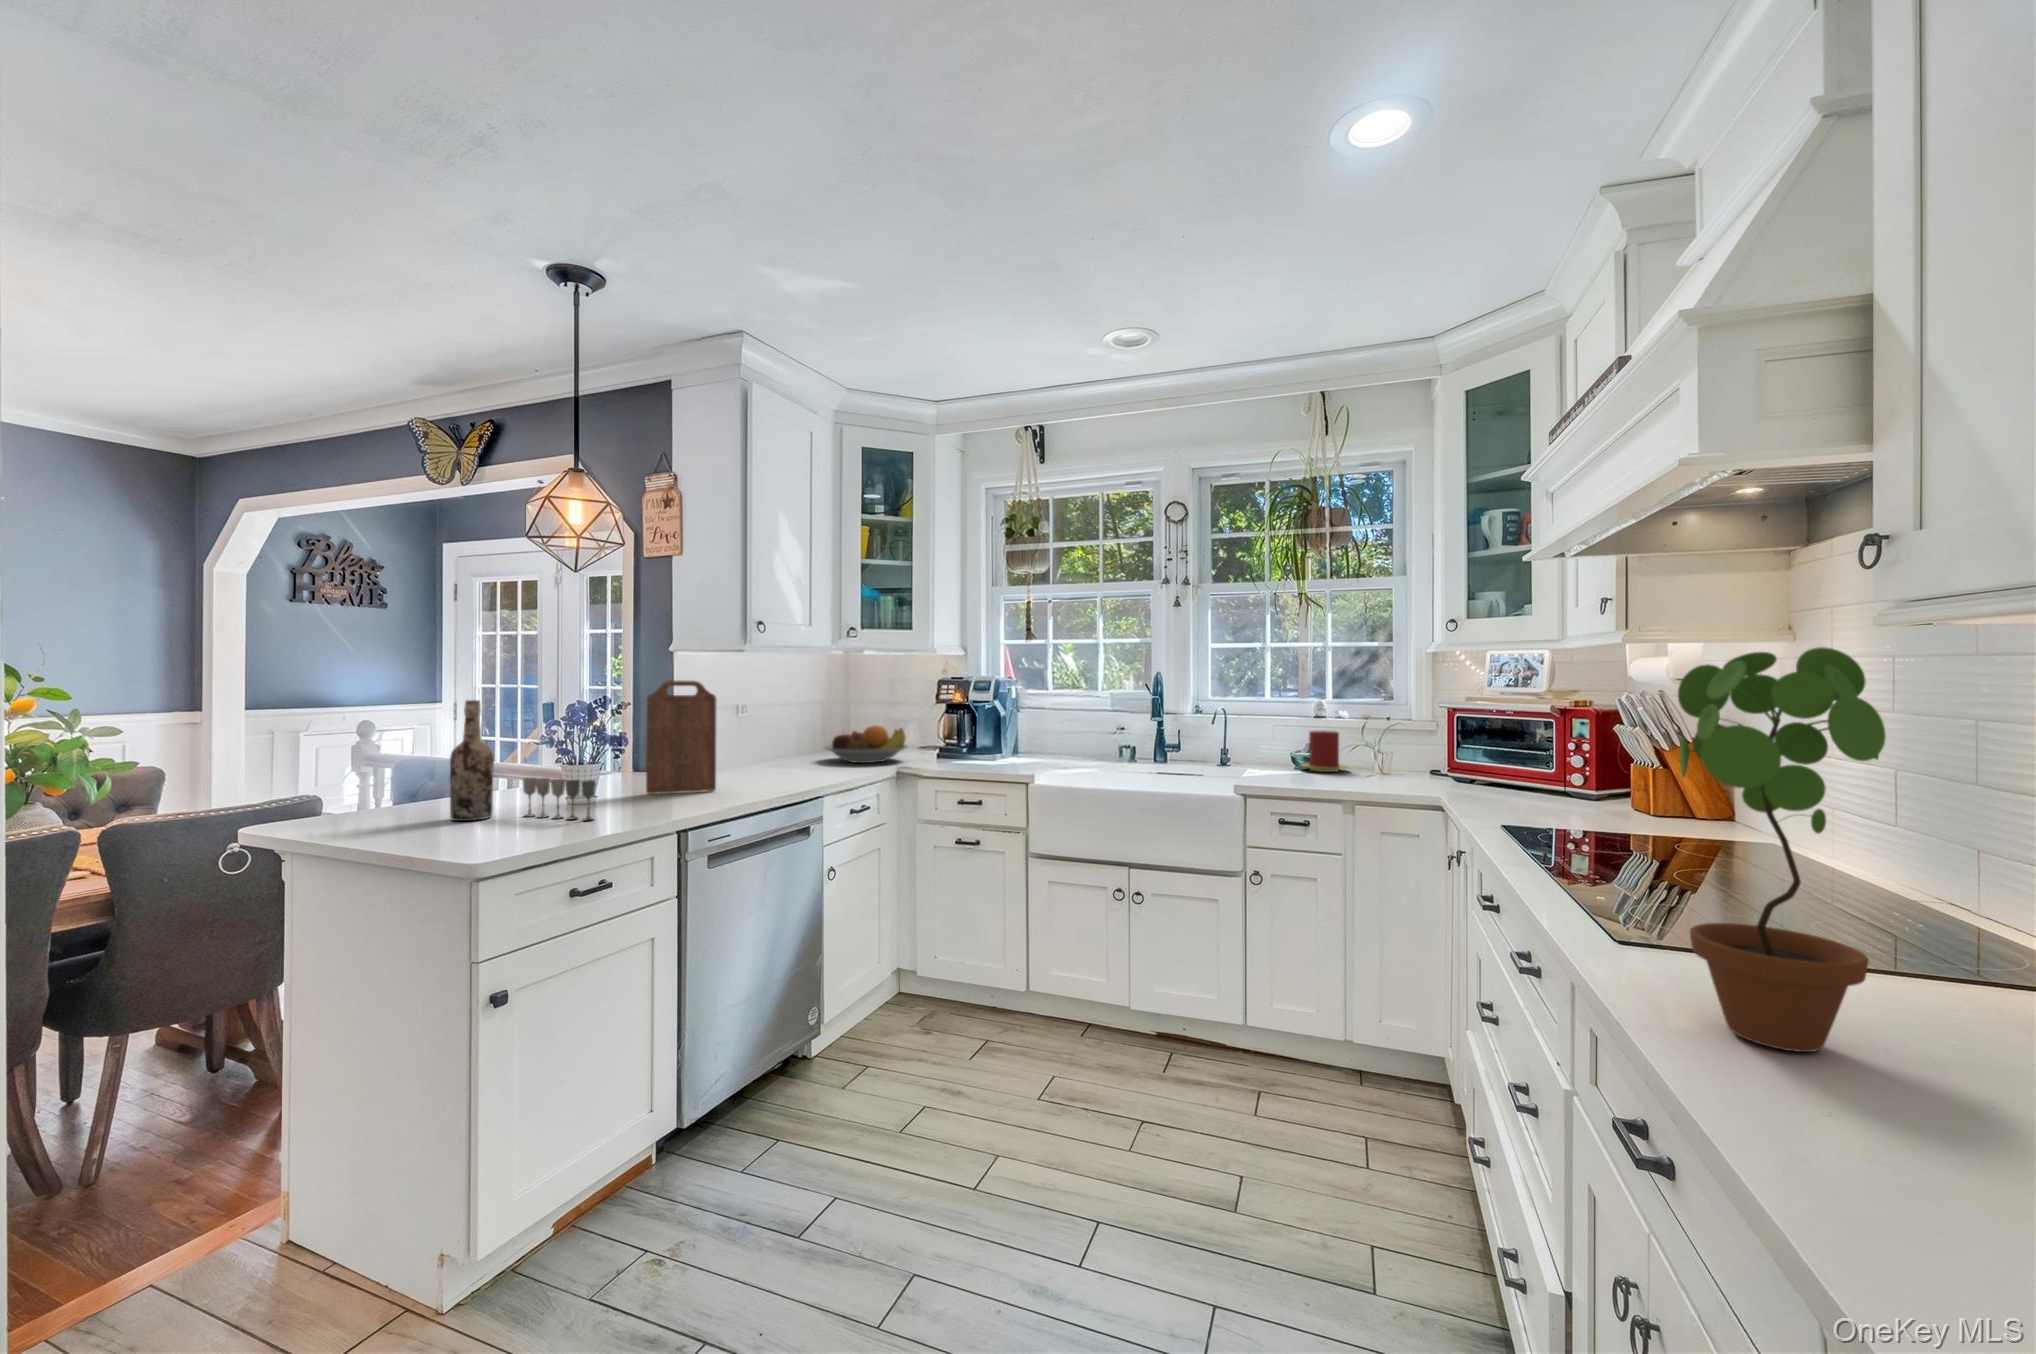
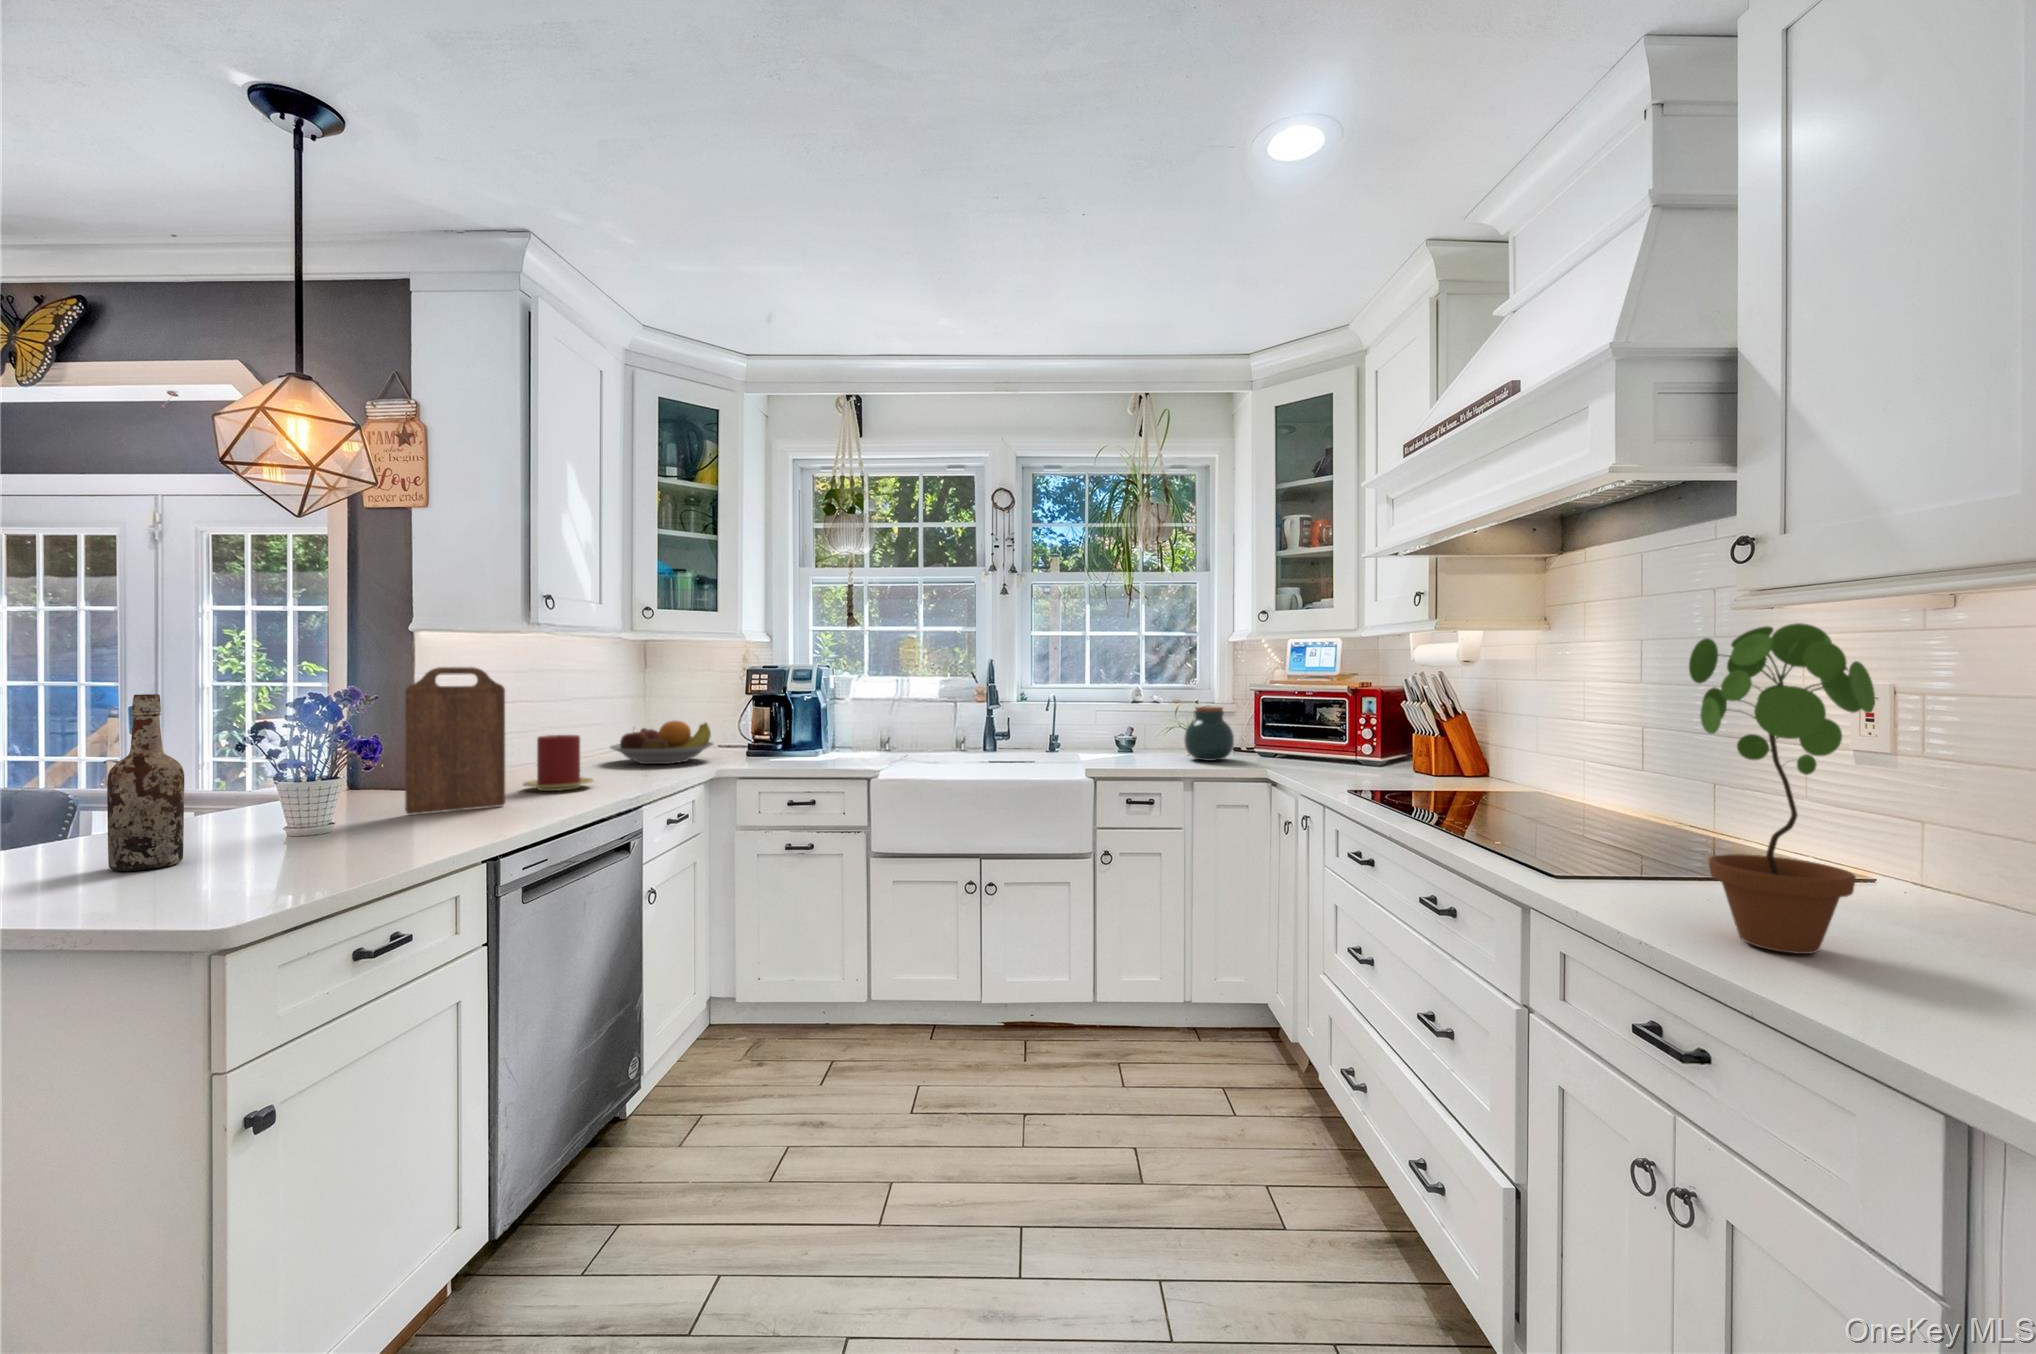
jar: none [1361,725,1418,784] -> present [1184,707,1234,761]
candle: present [1301,731,1348,772] -> present [523,735,593,791]
wine glass: present [523,778,596,820] -> none [235,800,365,857]

